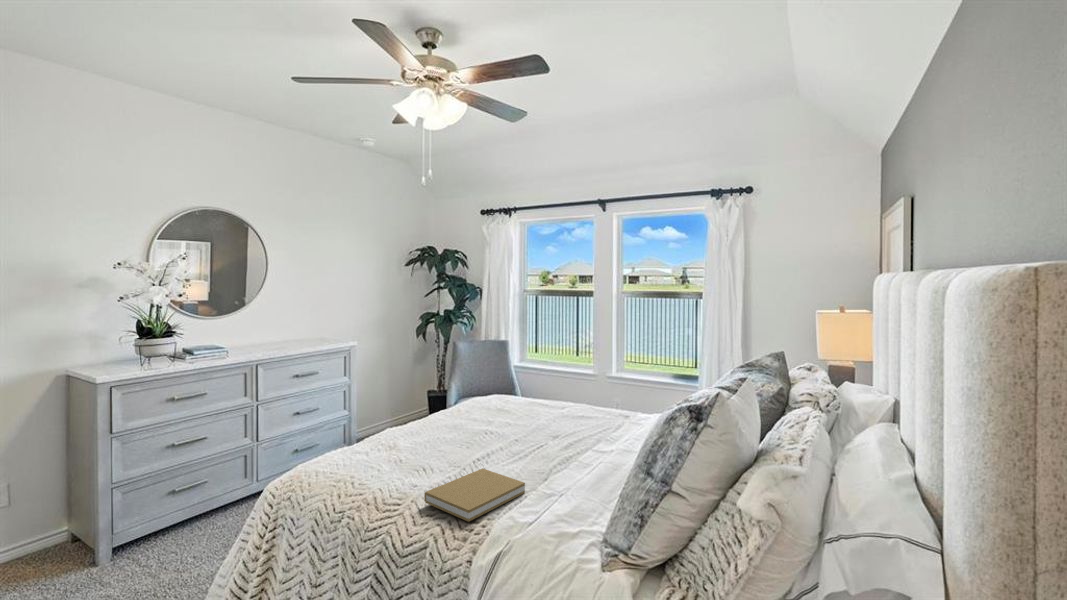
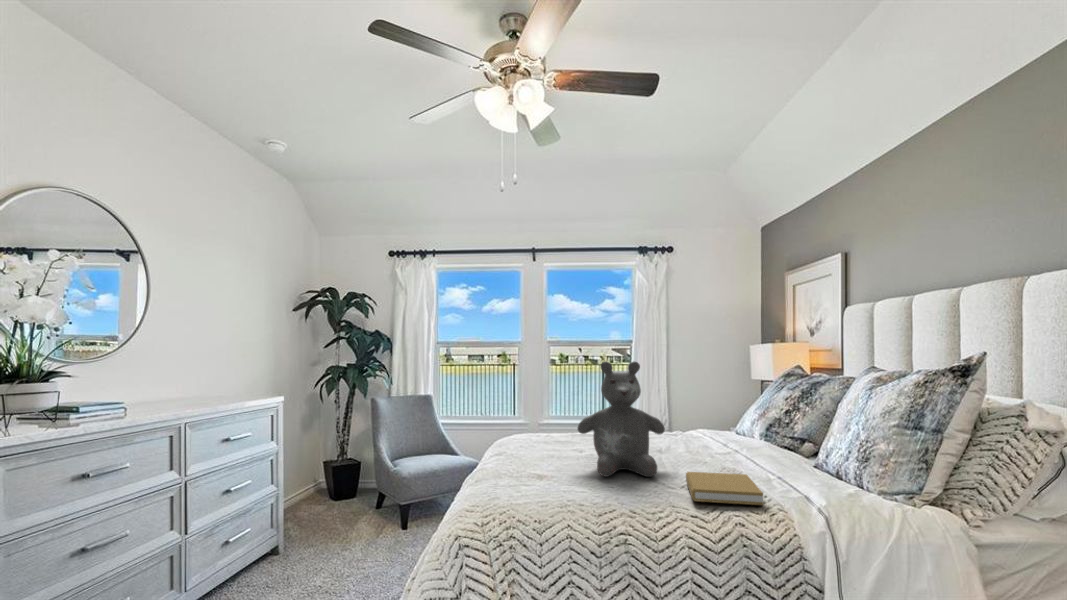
teddy bear: none [431,349,515,465] -> present [578,361,665,477]

